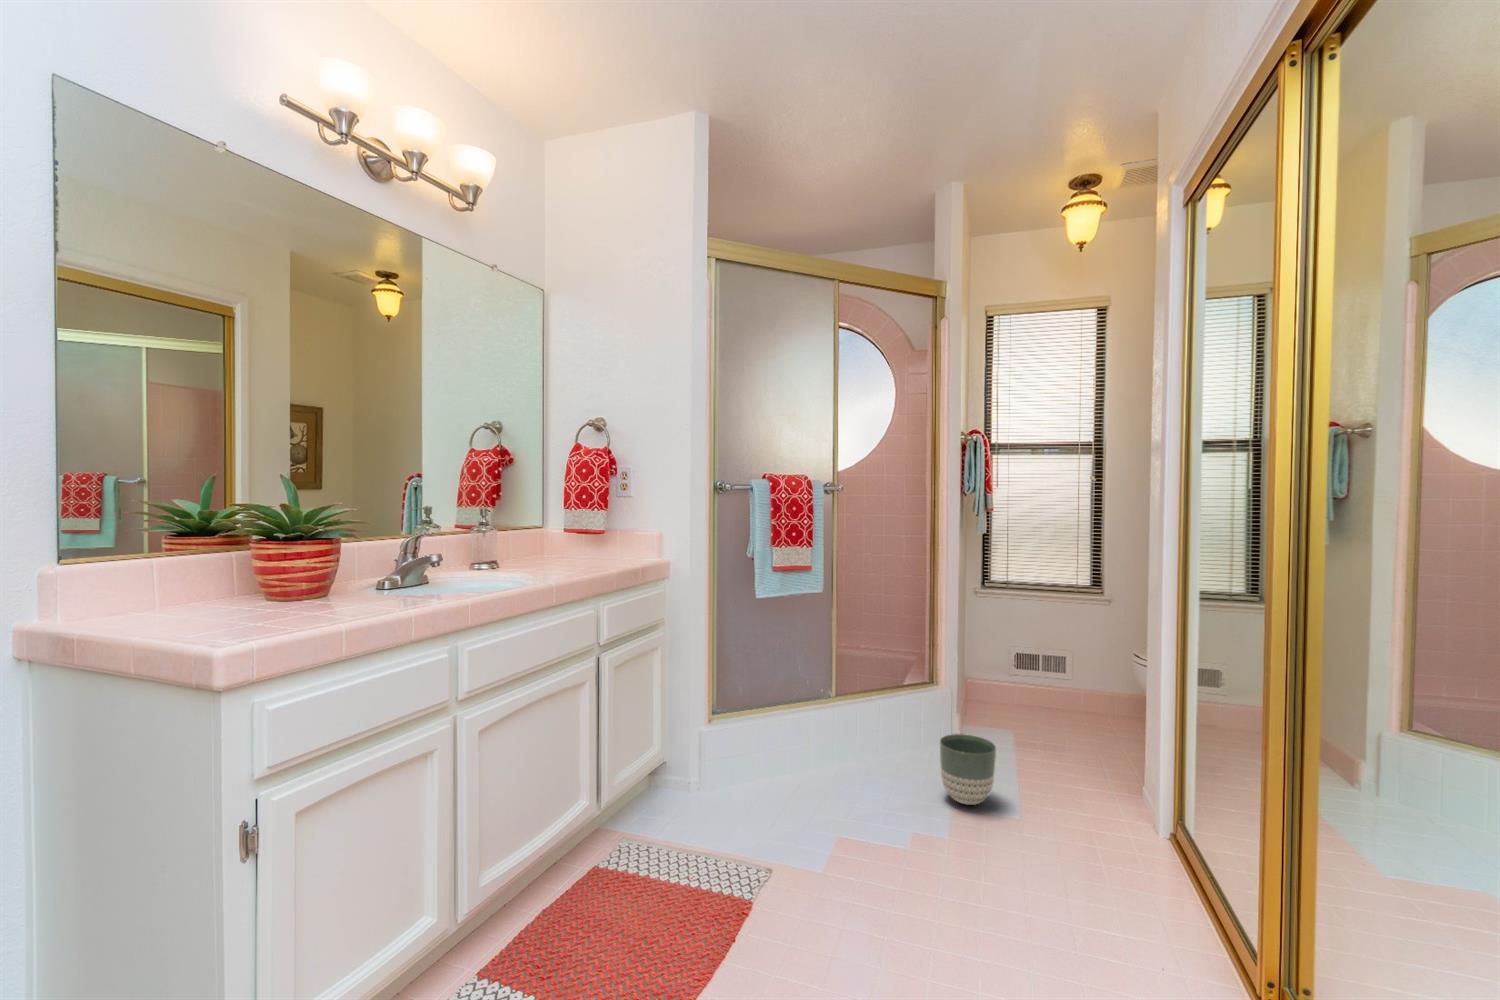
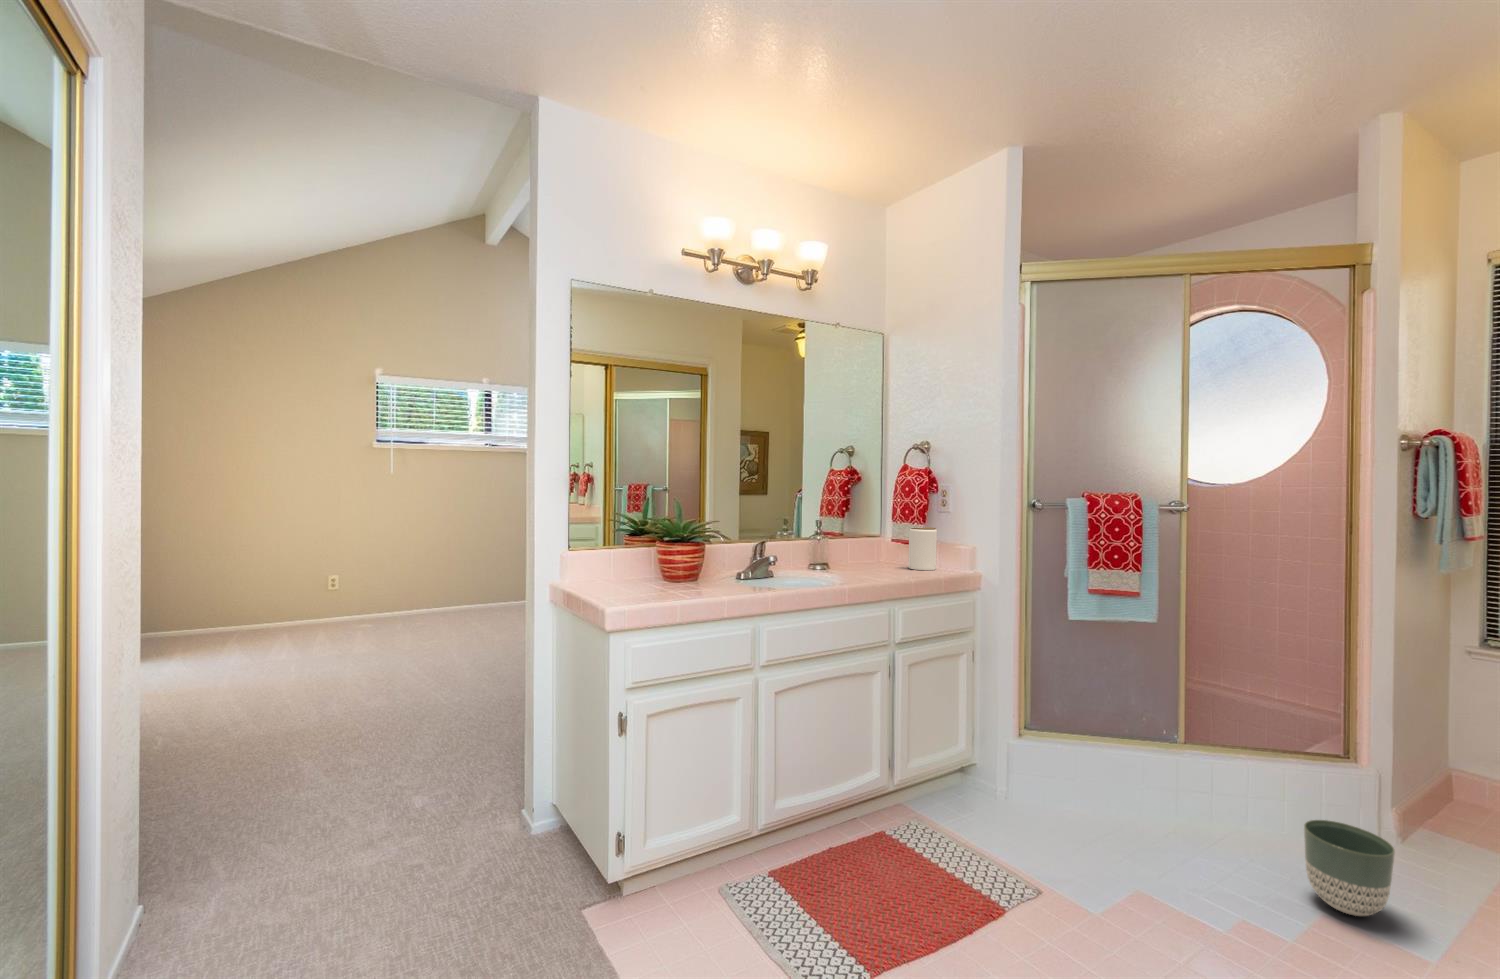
jar: none [587,513,618,561] -> present [908,527,937,570]

